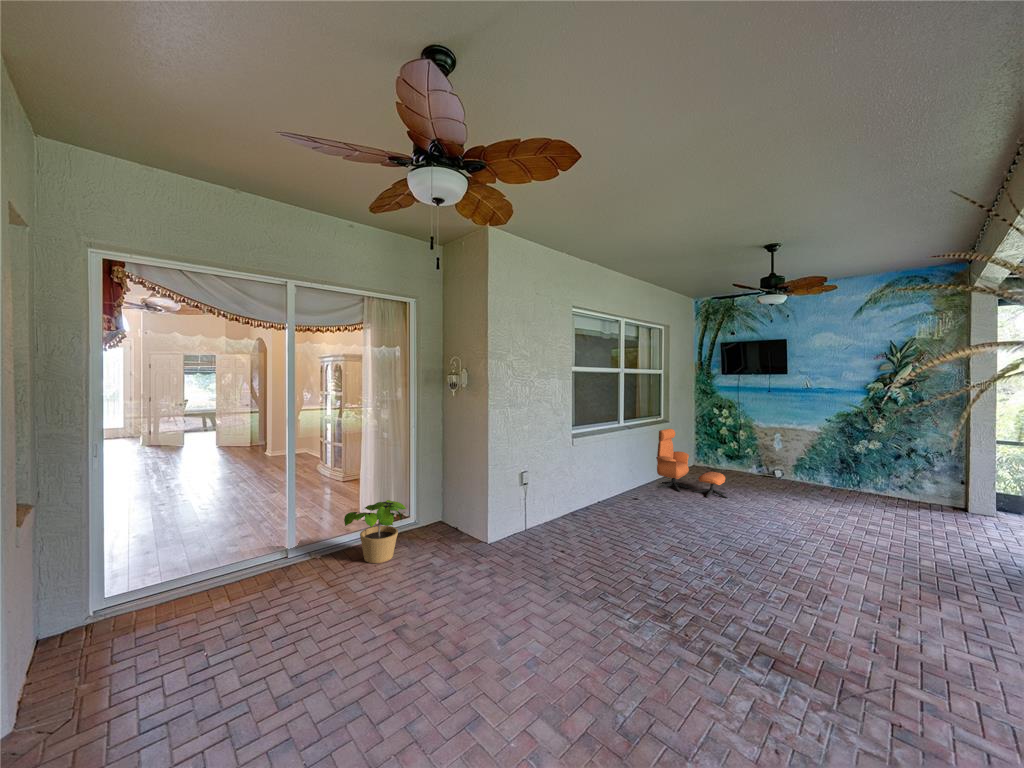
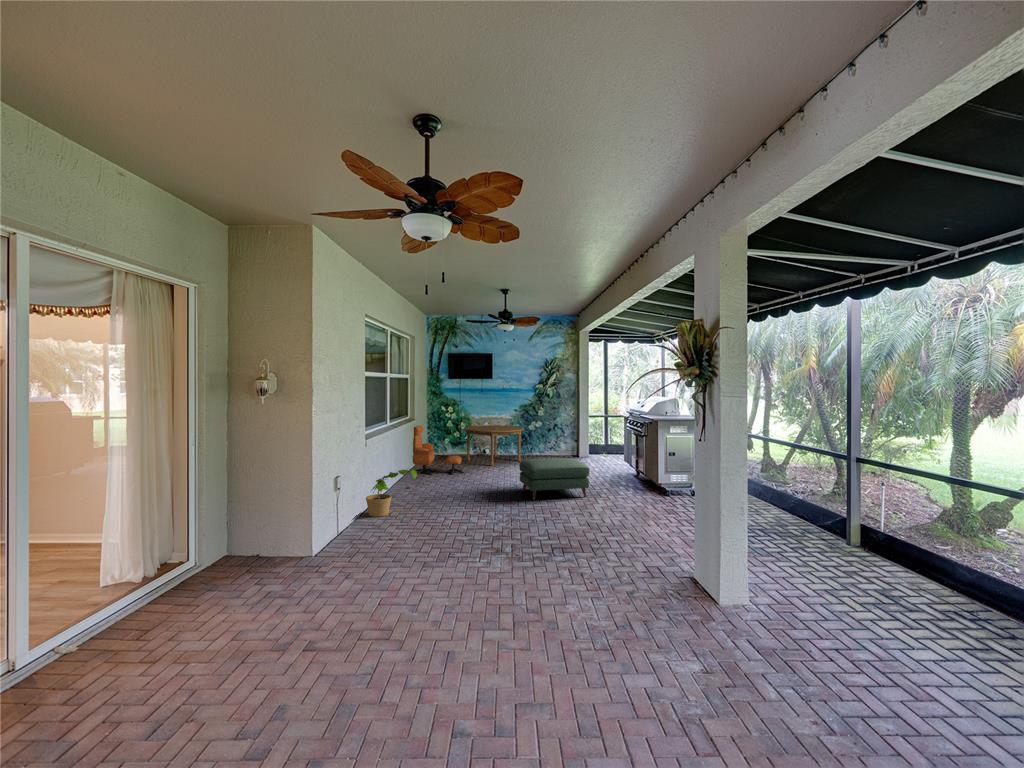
dining table: none [739,437,839,496] -> present [464,425,523,466]
potted plant: present [344,500,406,563] -> present [366,469,417,517]
ottoman: none [804,502,977,608] -> present [519,458,590,500]

